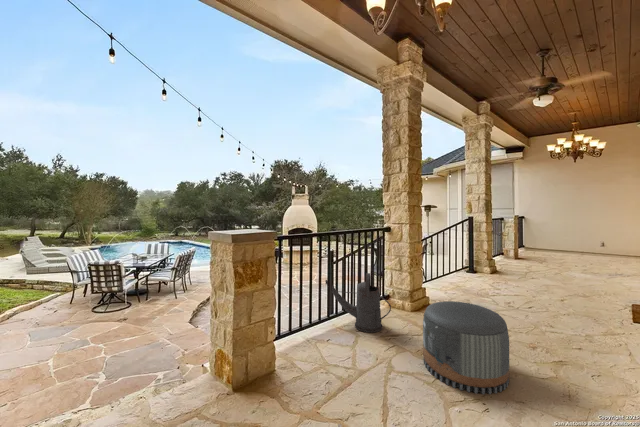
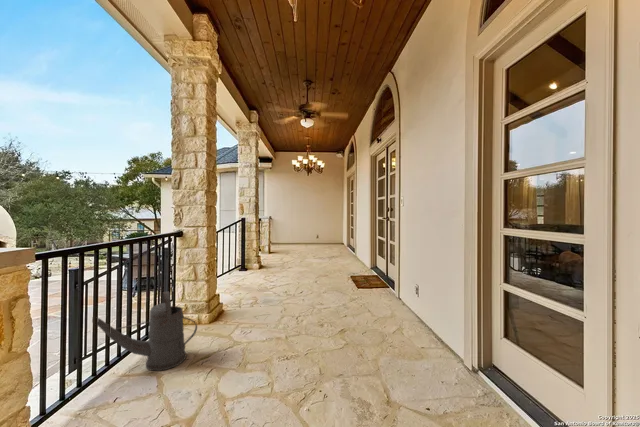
pouf: present [423,301,509,394] -> none [247,297,318,382]

